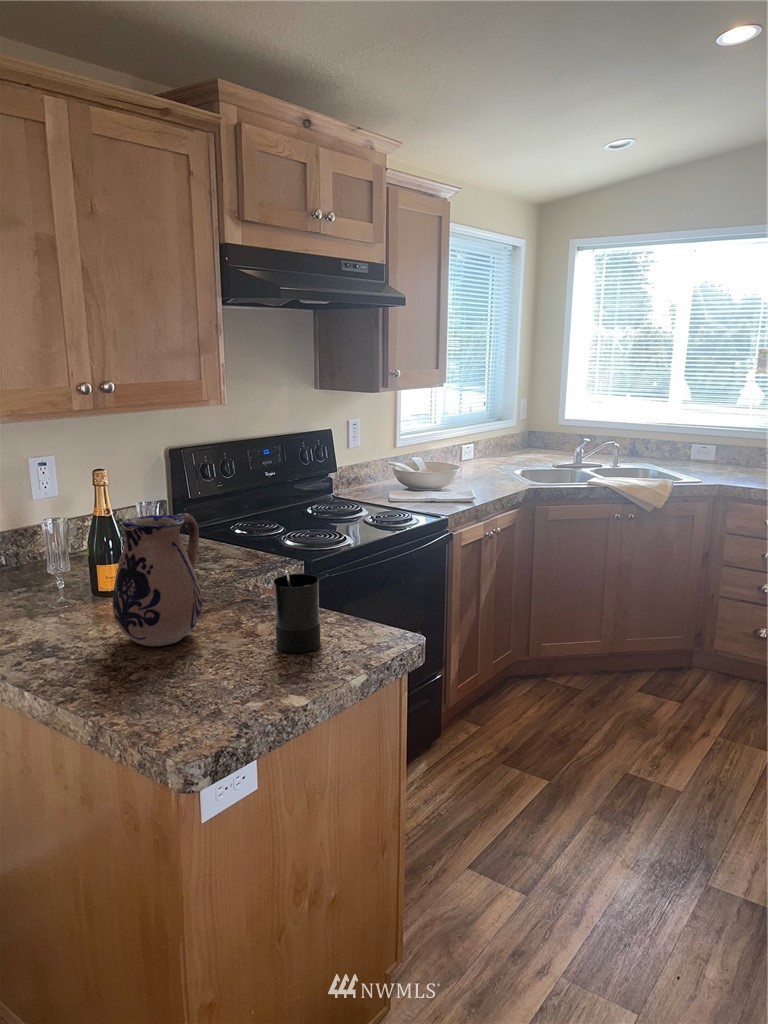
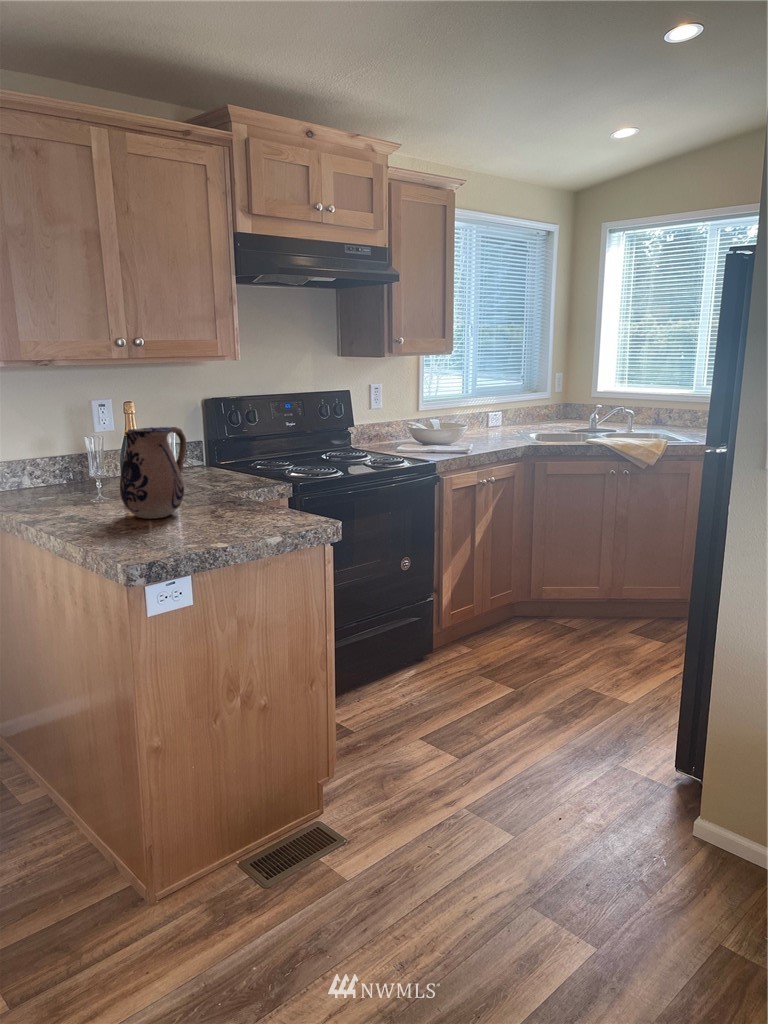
candle: present [274,568,321,653] -> none [226,466,262,525]

